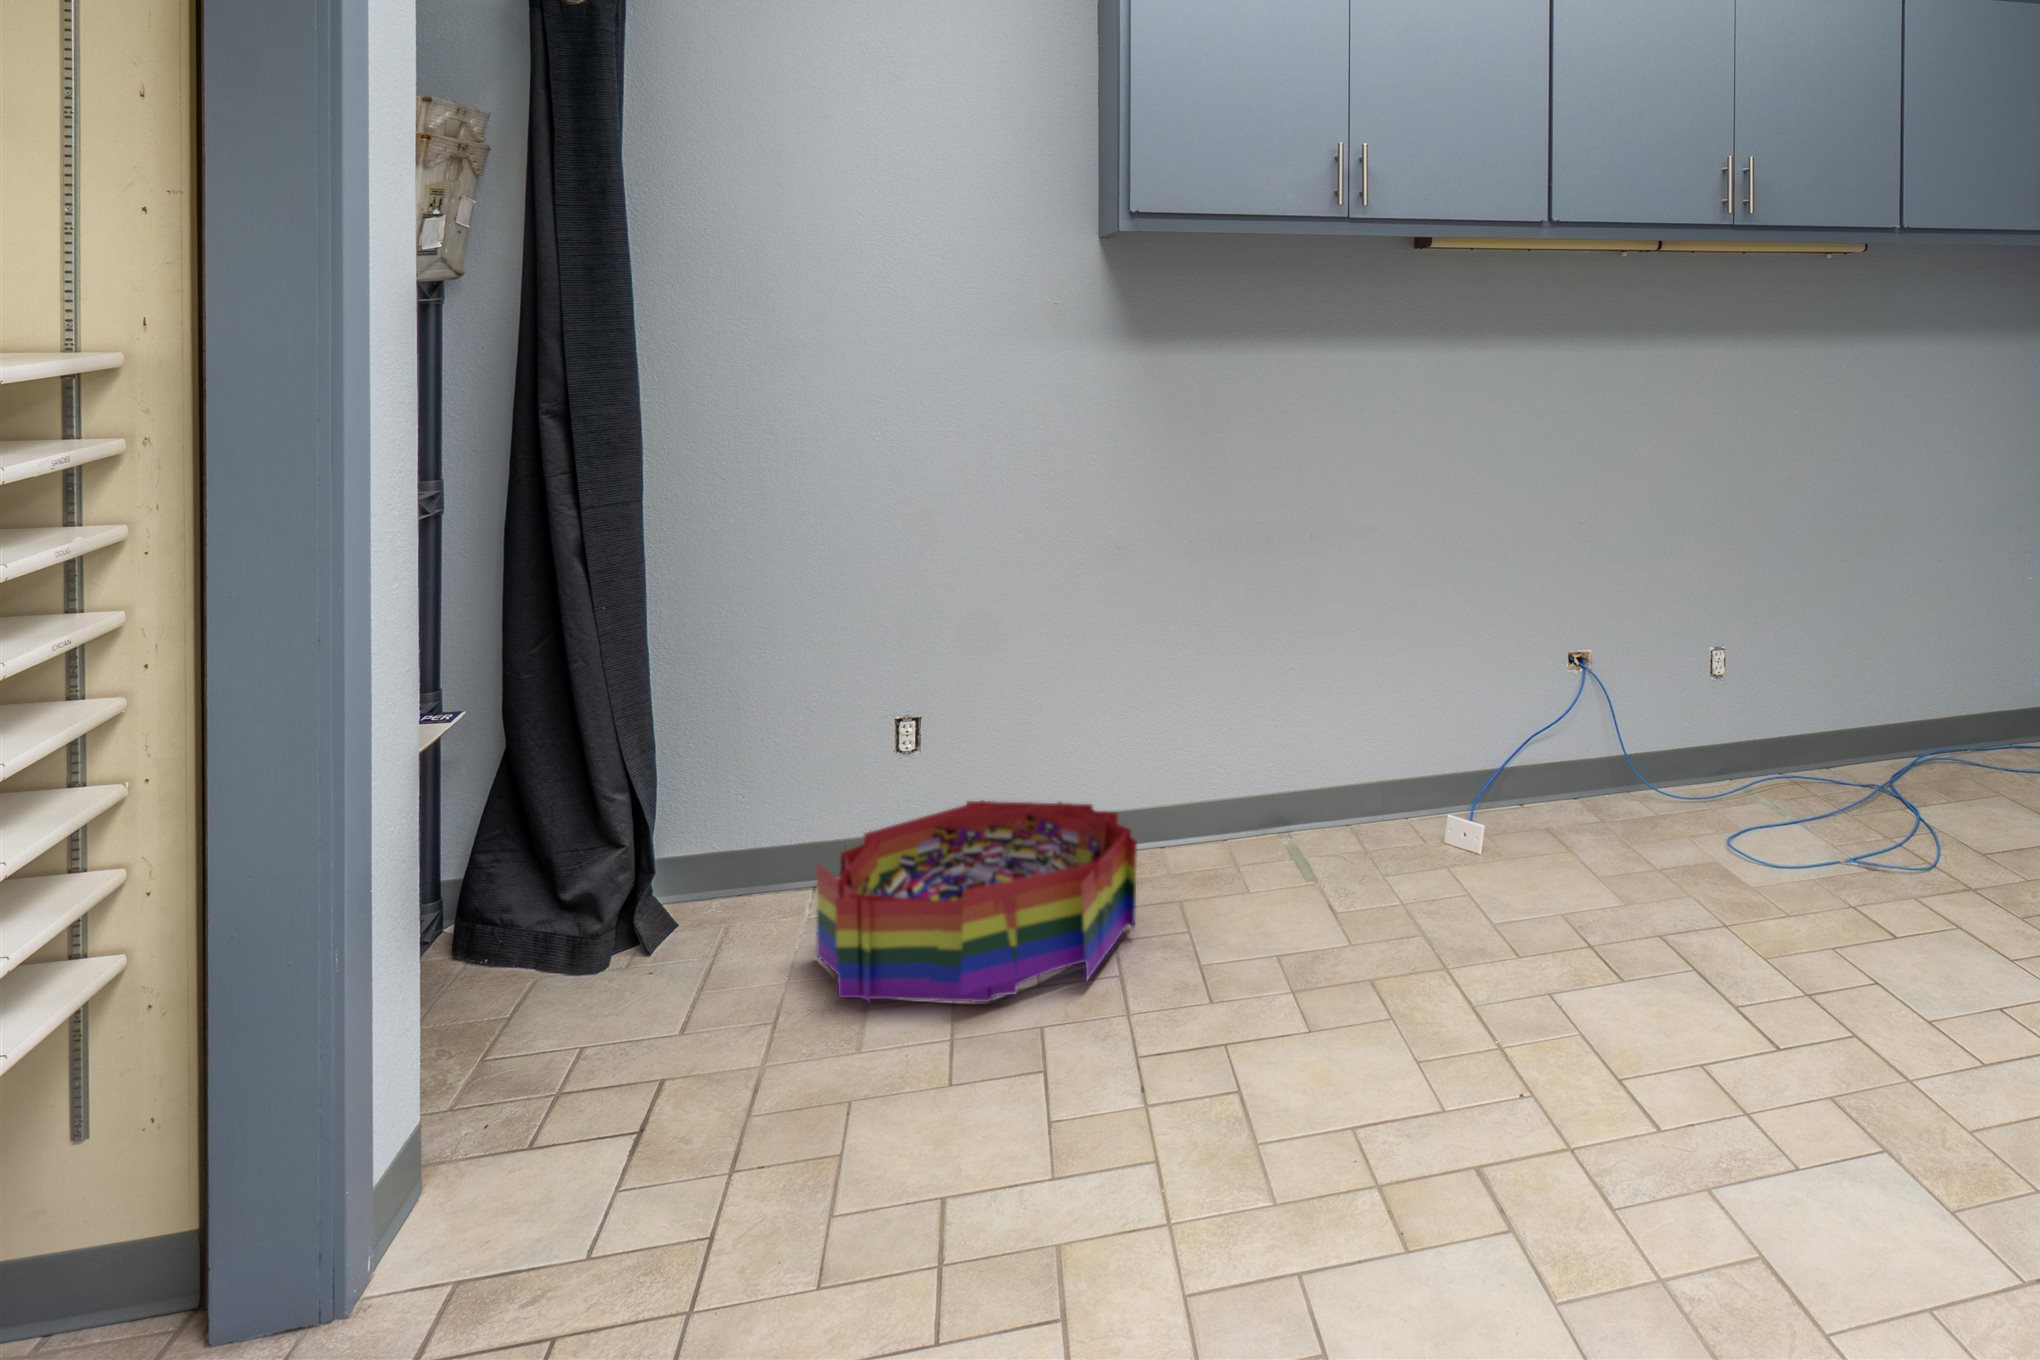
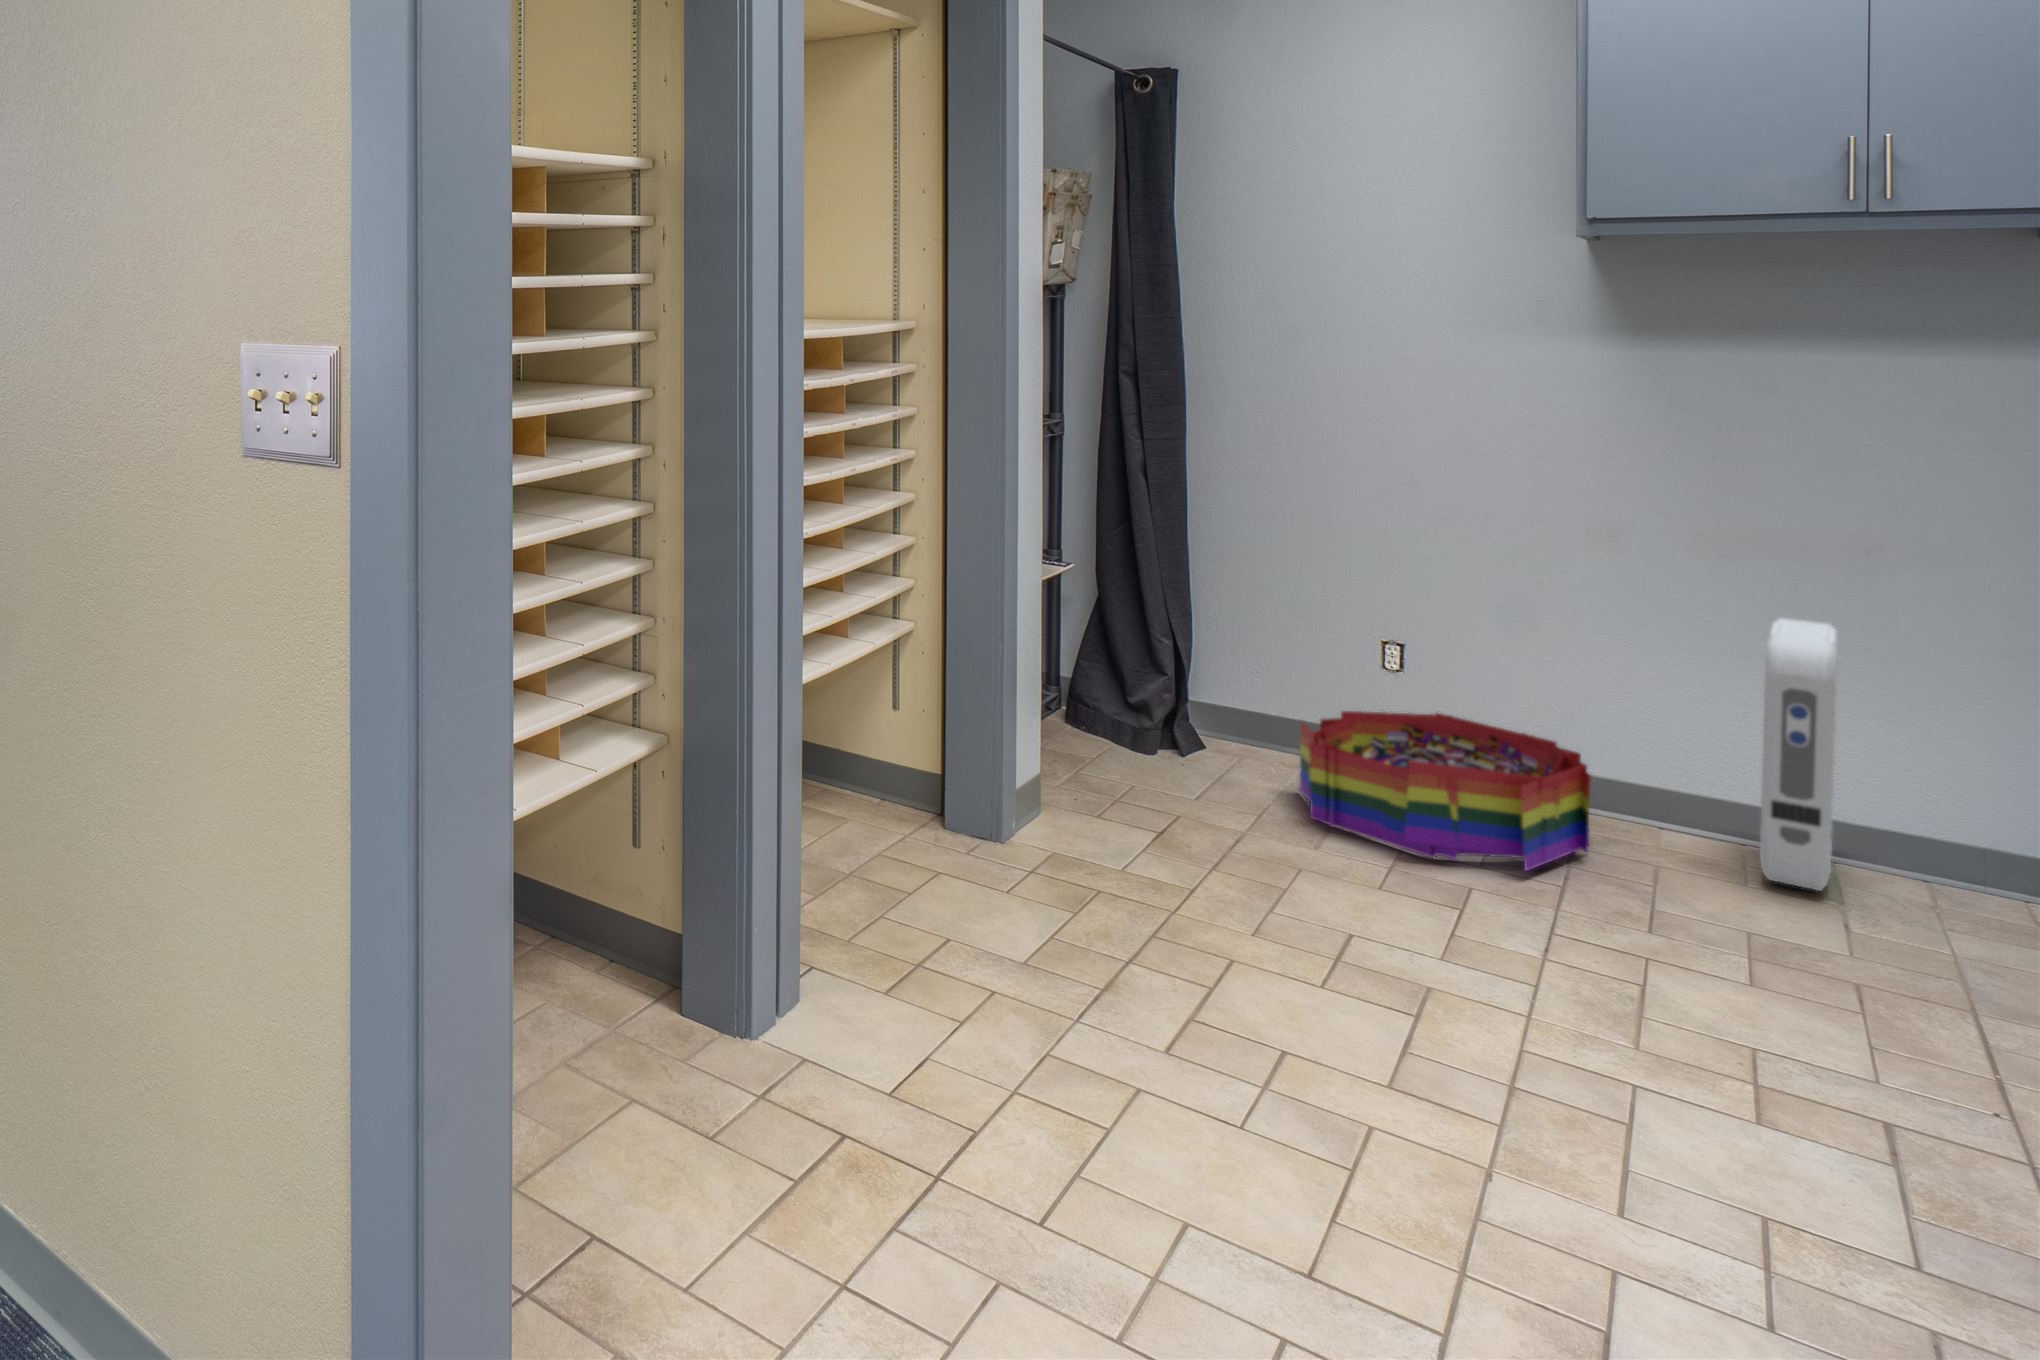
air purifier: none [1262,622,1327,897] -> present [1760,618,1838,891]

